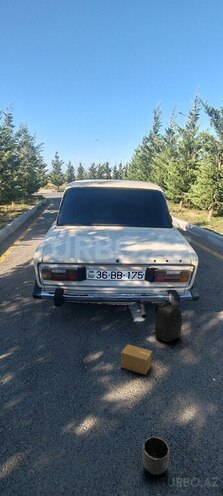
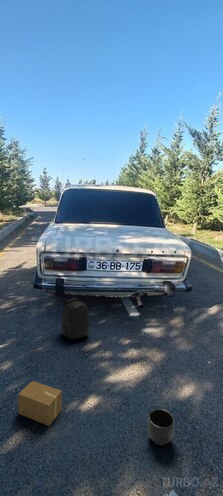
backpack: present [152,303,182,342] -> present [62,298,89,340]
cardboard box: present [121,345,152,375] -> present [18,381,62,426]

